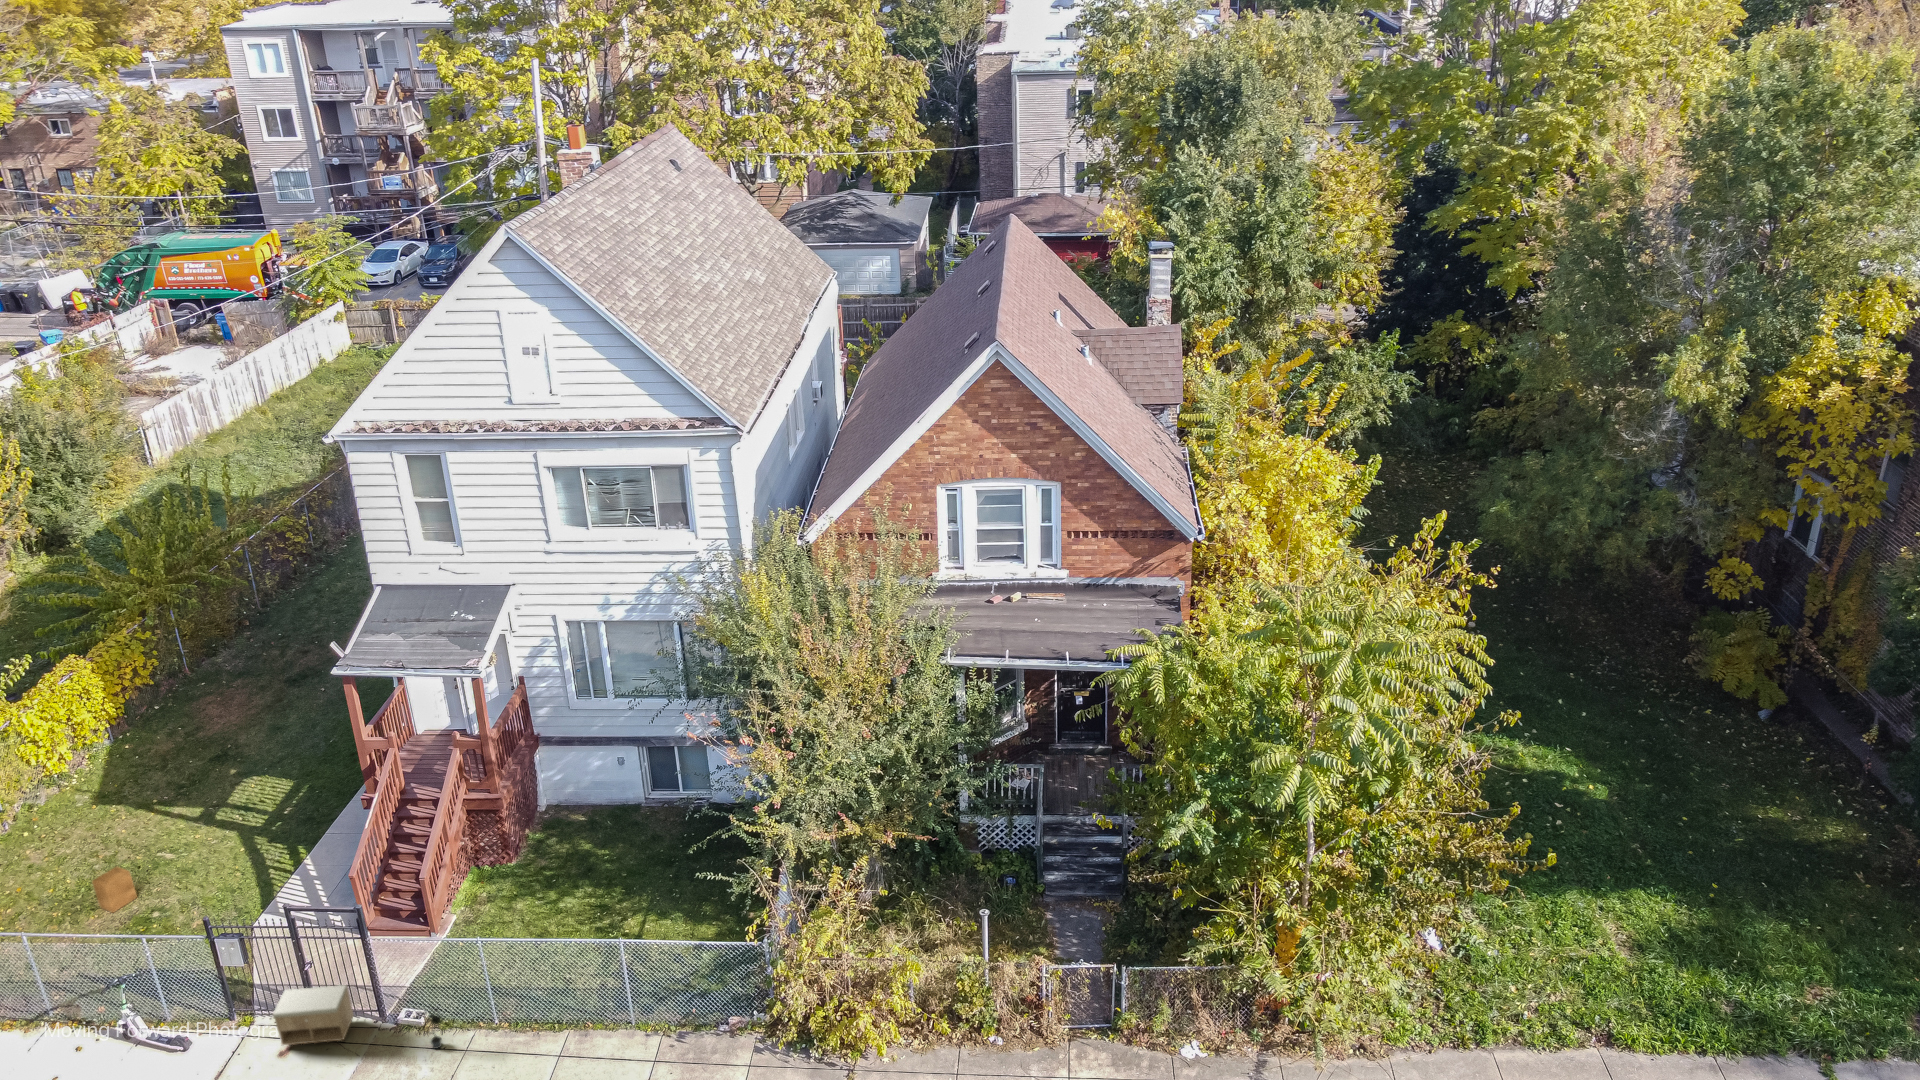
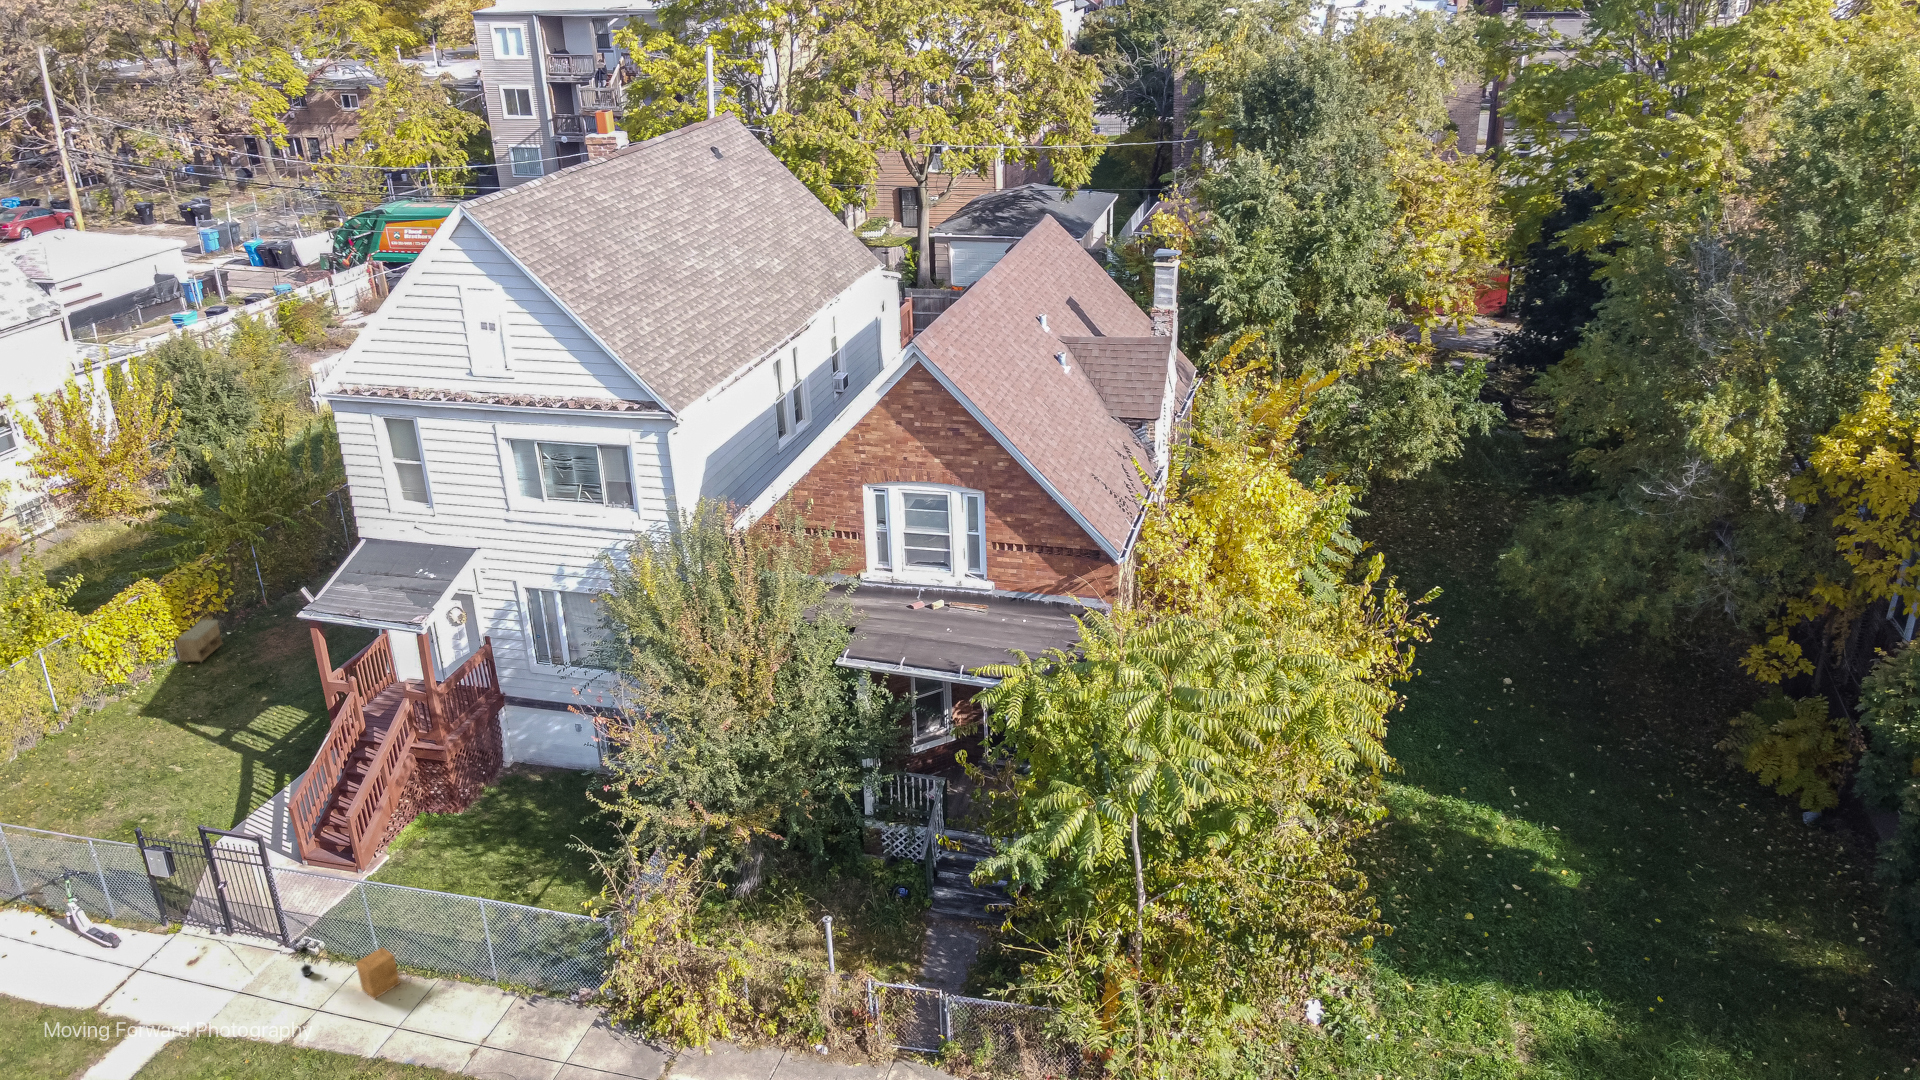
cardboard box: present [92,867,137,913] -> present [356,948,400,999]
storage bench: present [273,985,354,1045] -> present [176,620,223,662]

